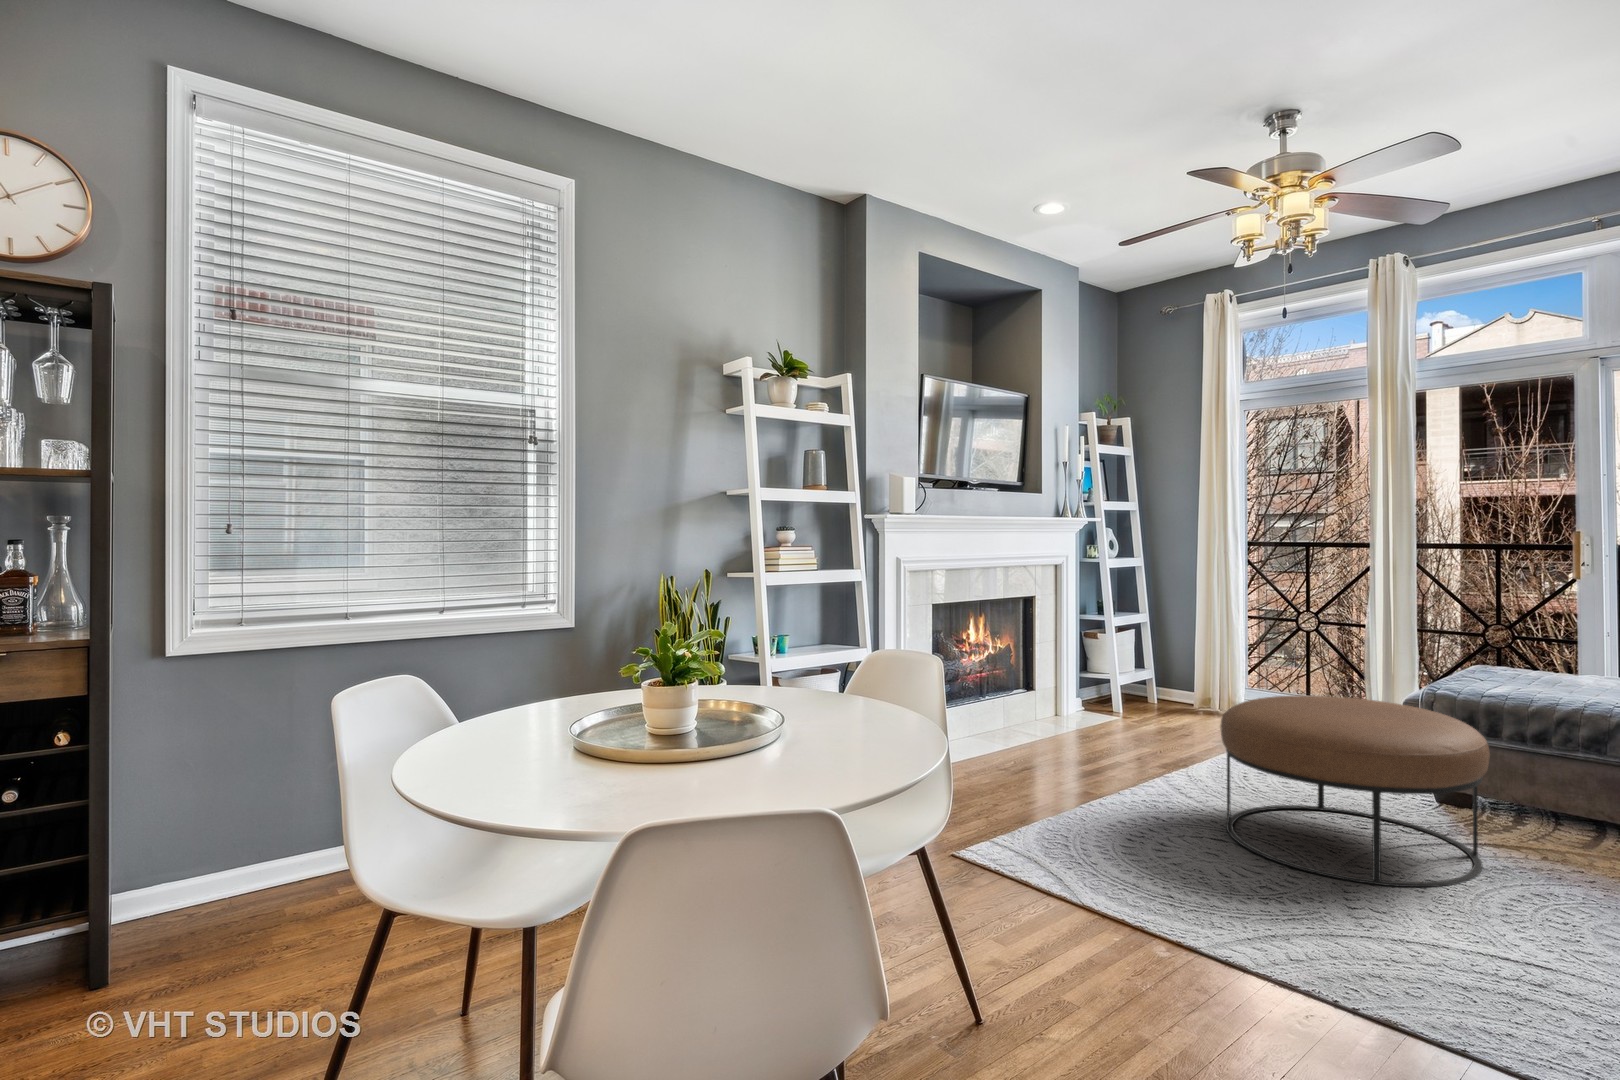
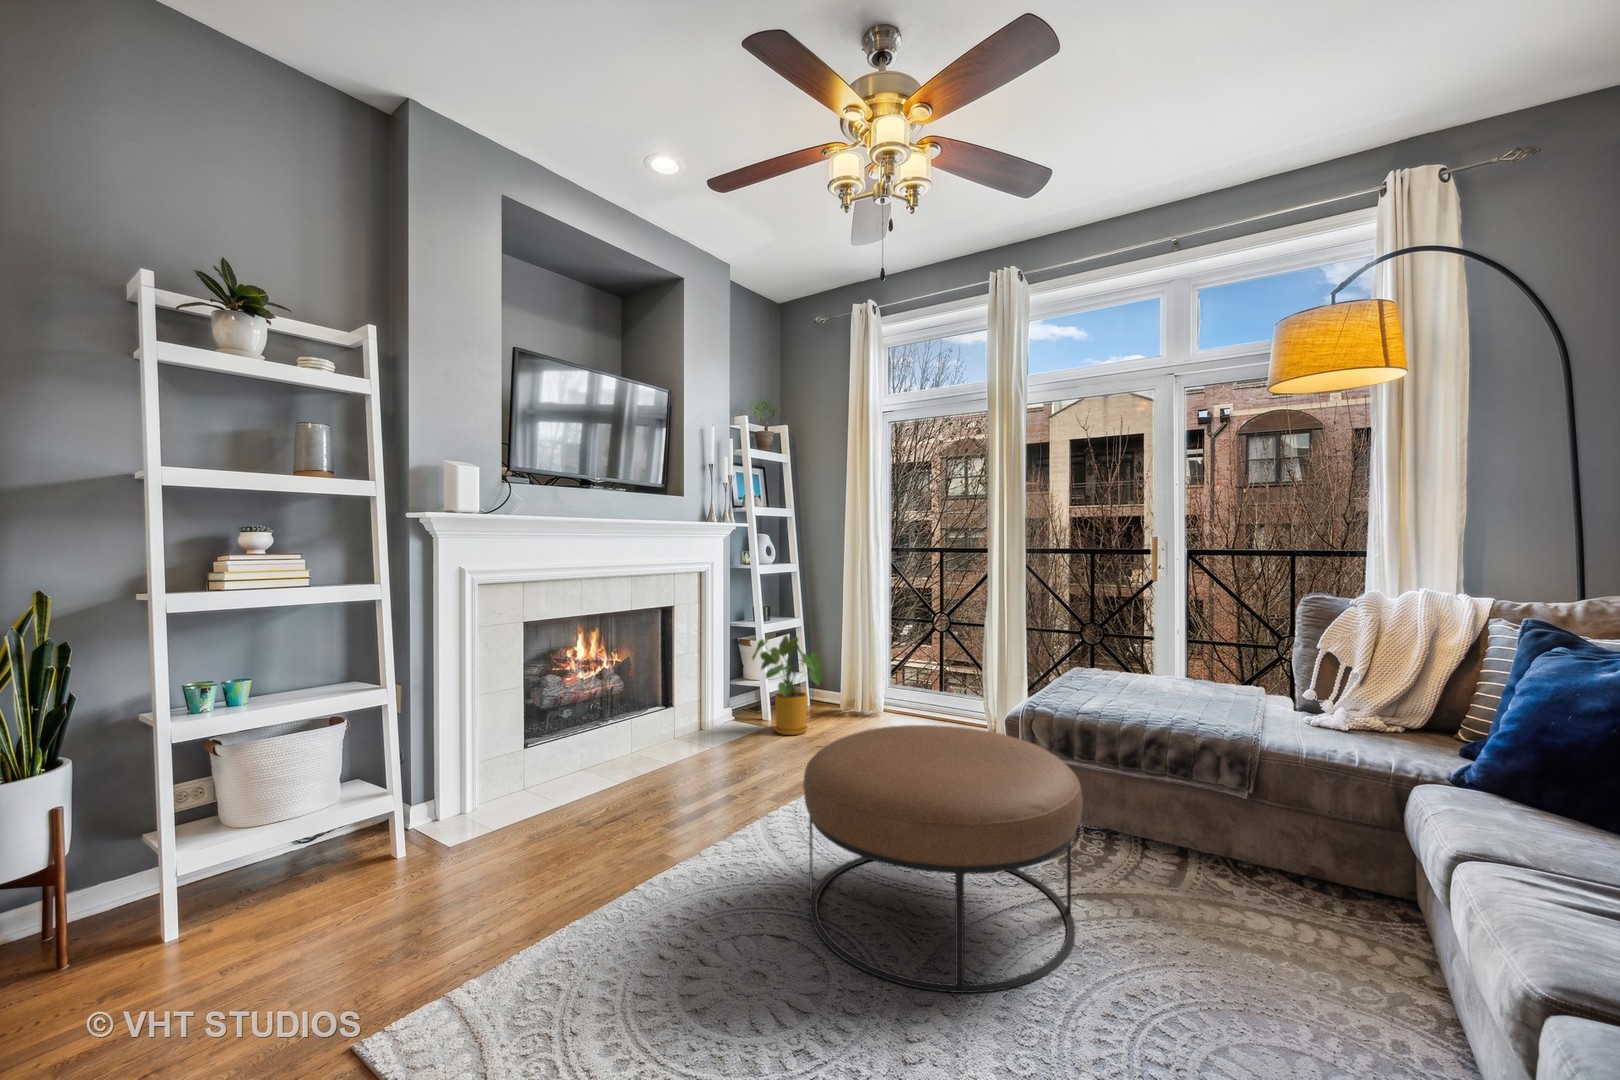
house plant: none [1107,628,1185,723] -> present [752,636,821,735]

